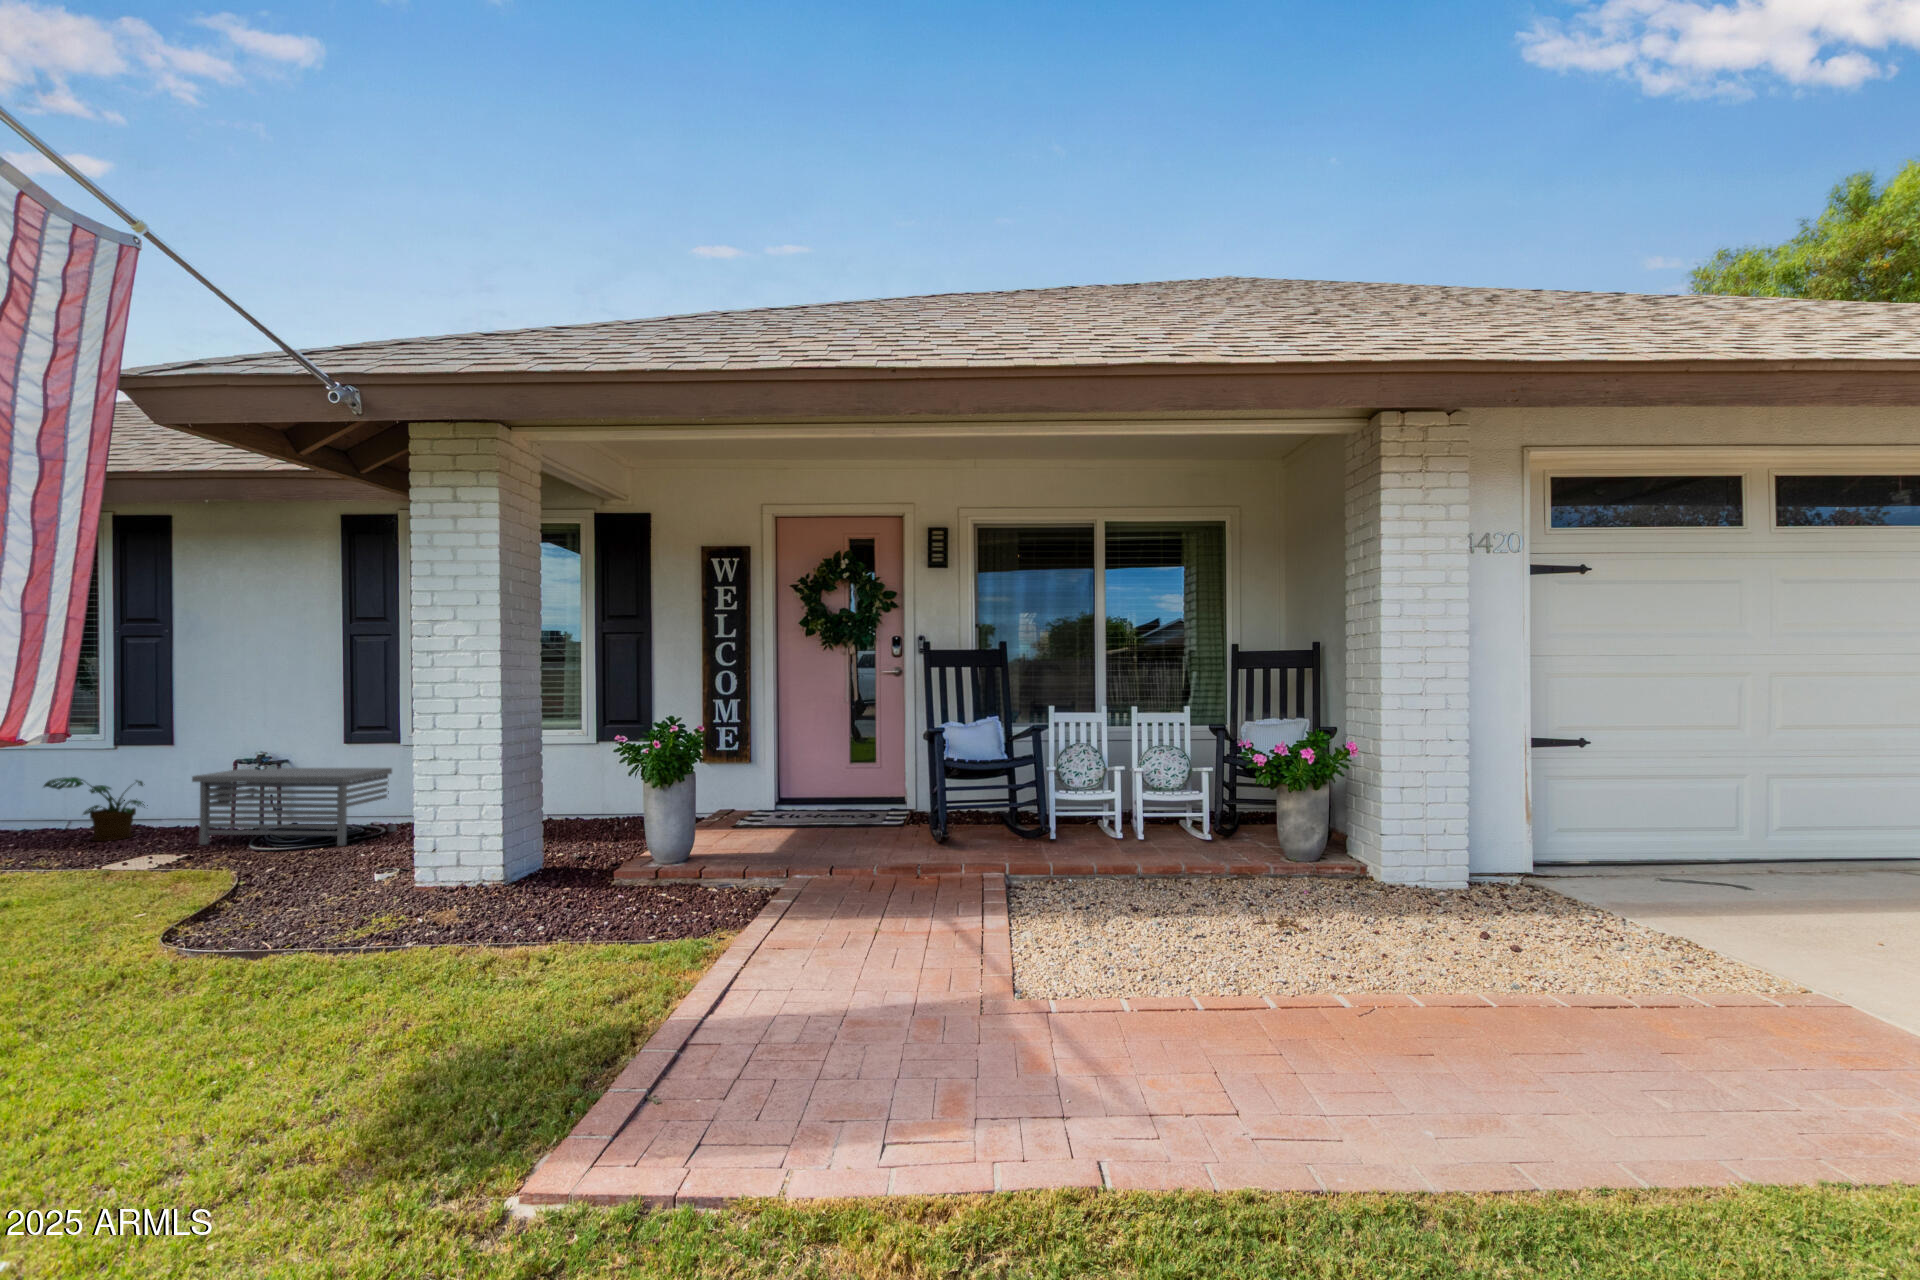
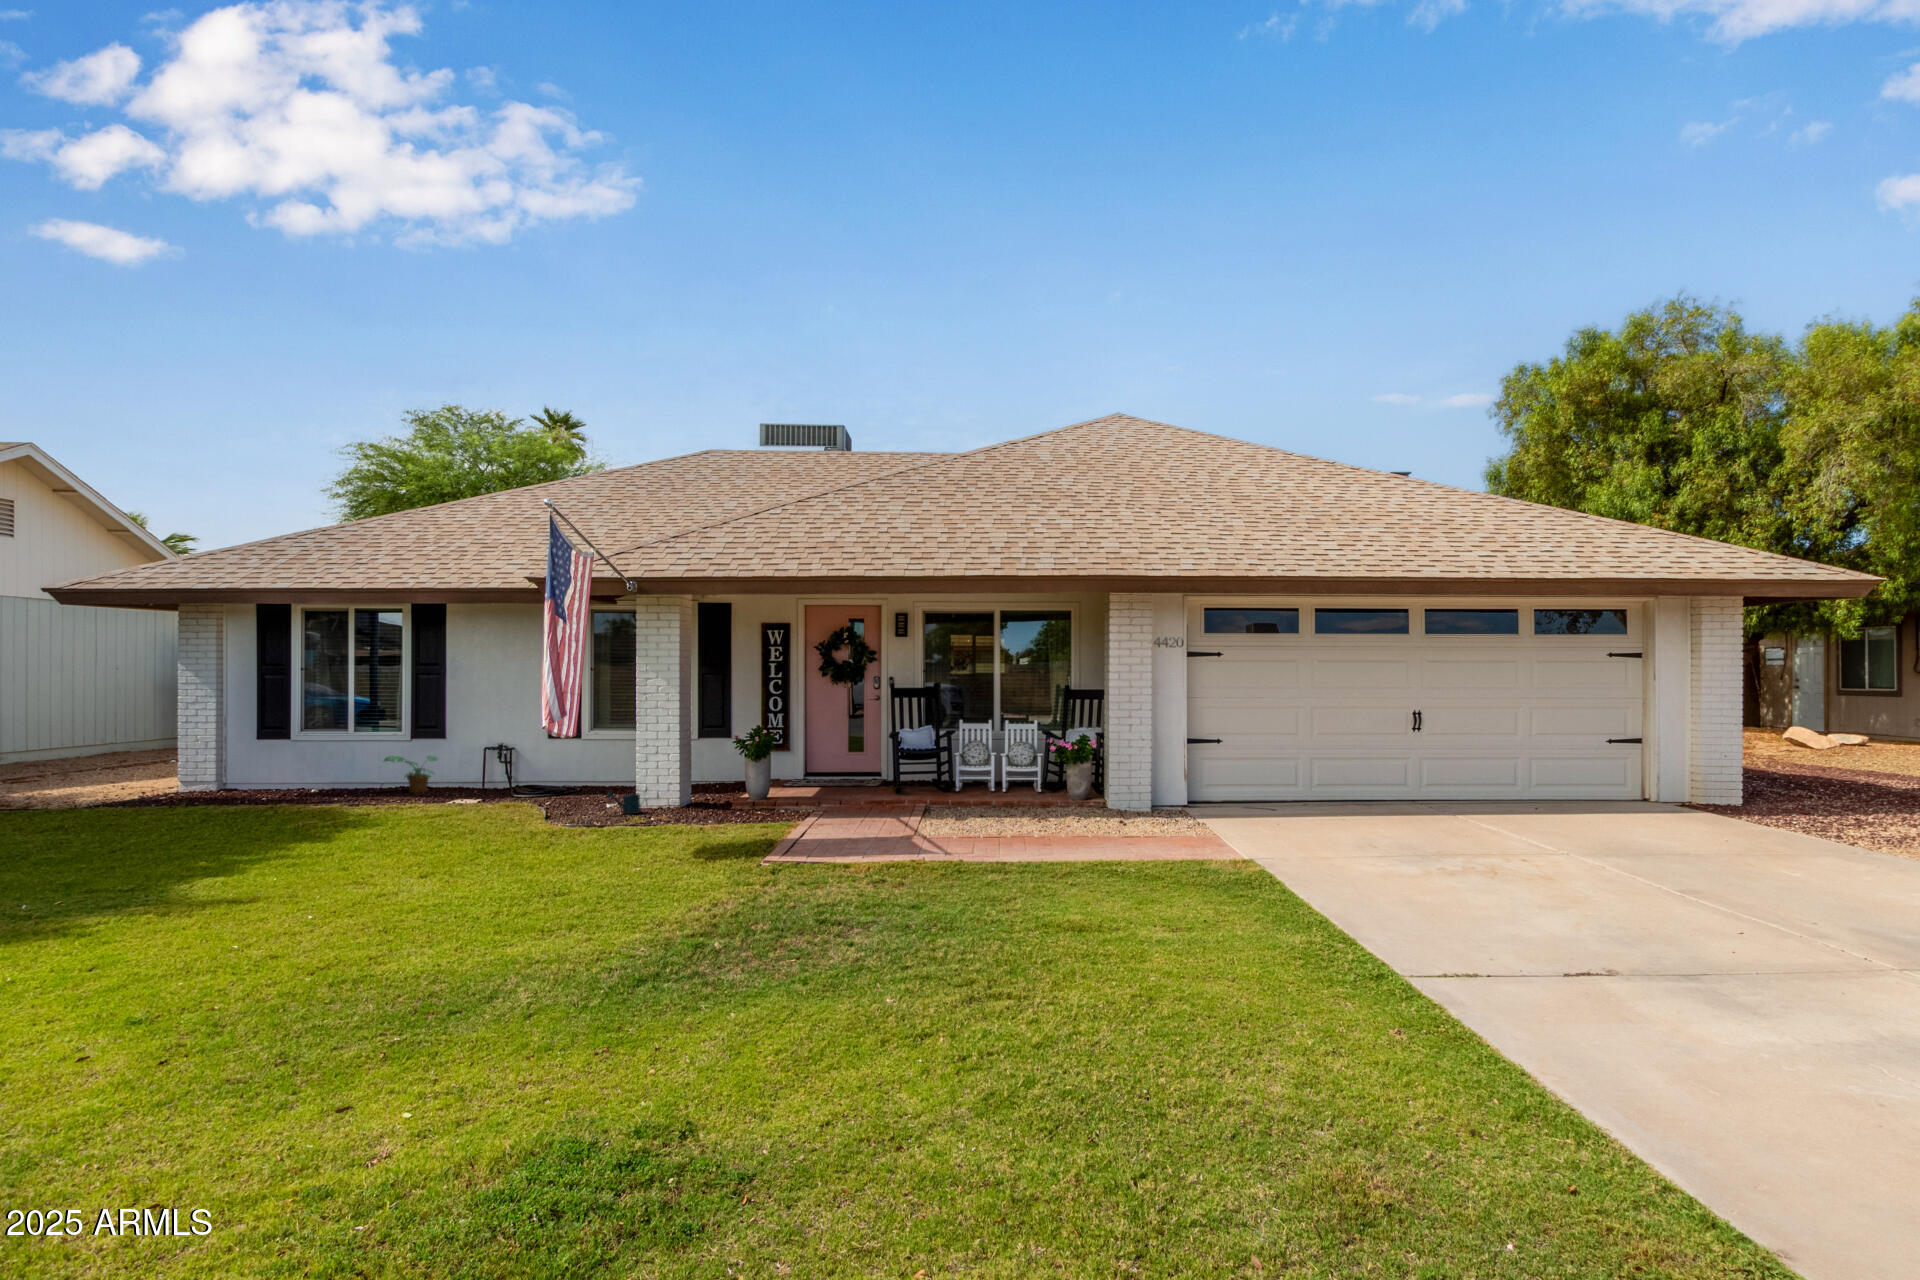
storage bench: present [192,768,397,846] -> none [474,750,583,795]
watering can: none [346,847,435,899] -> present [607,792,641,814]

